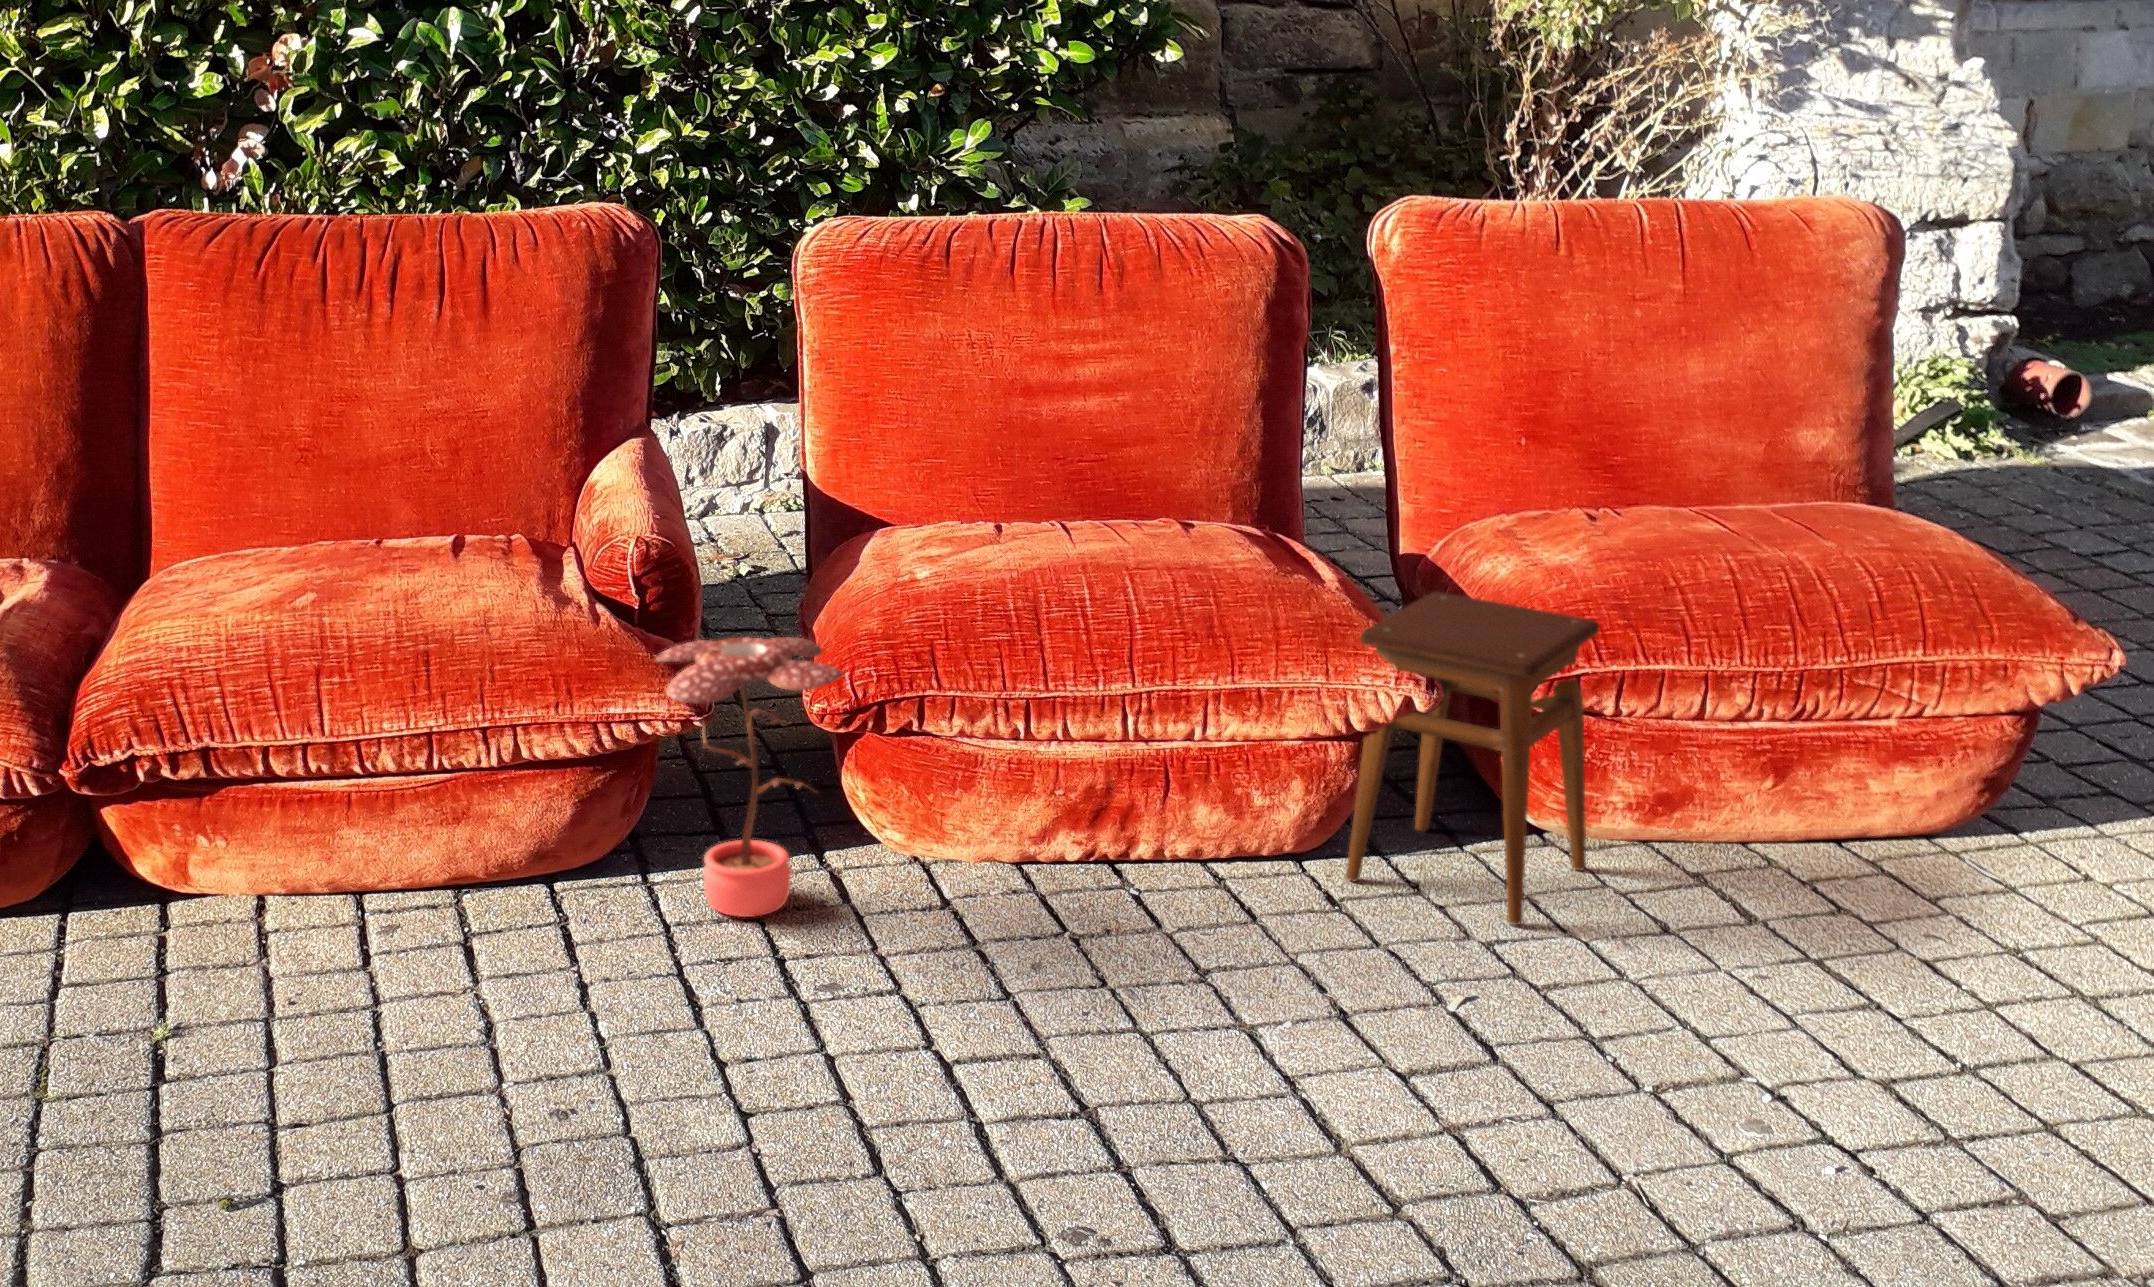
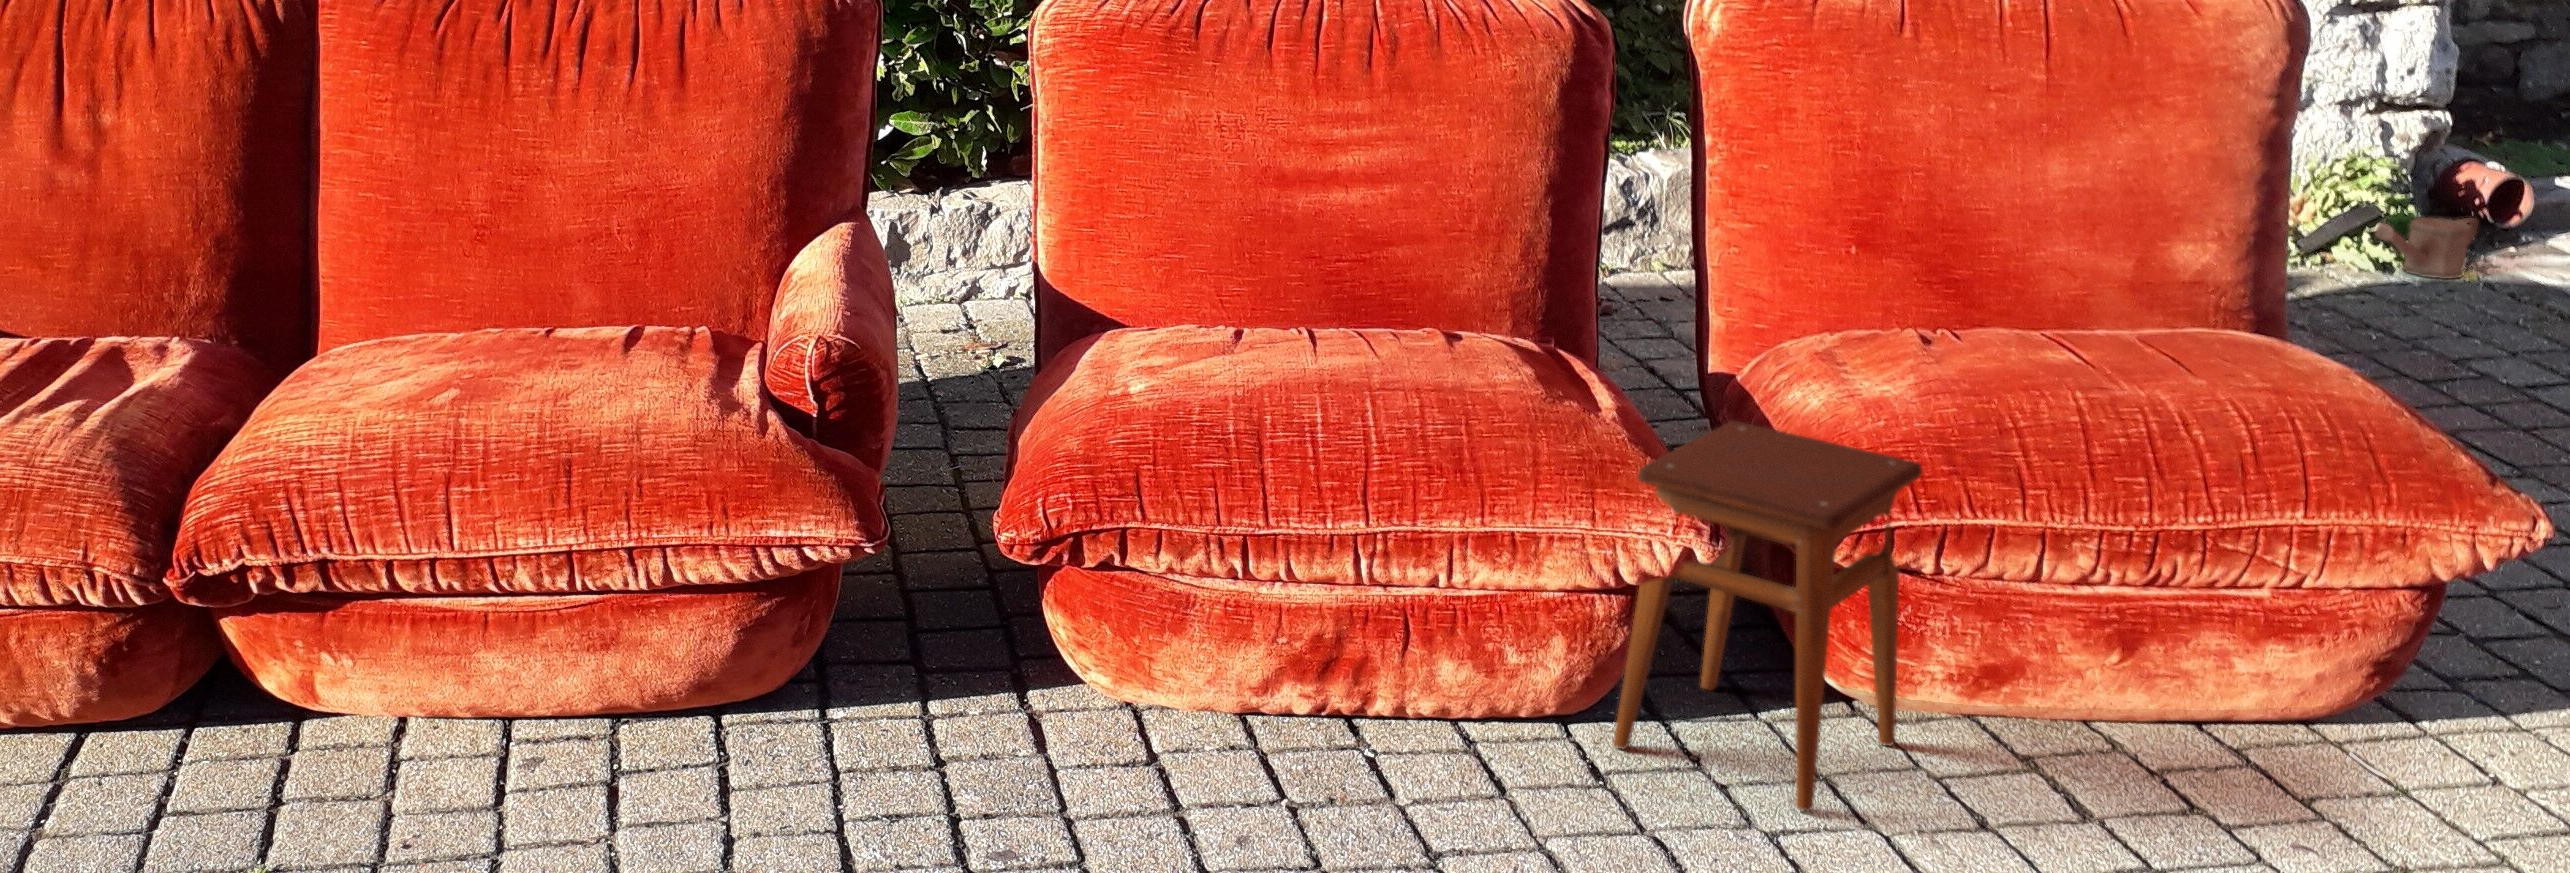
watering can: none [1967,412,2055,467] -> present [2376,218,2478,279]
potted plant: present [656,637,843,917] -> none [824,453,1035,765]

